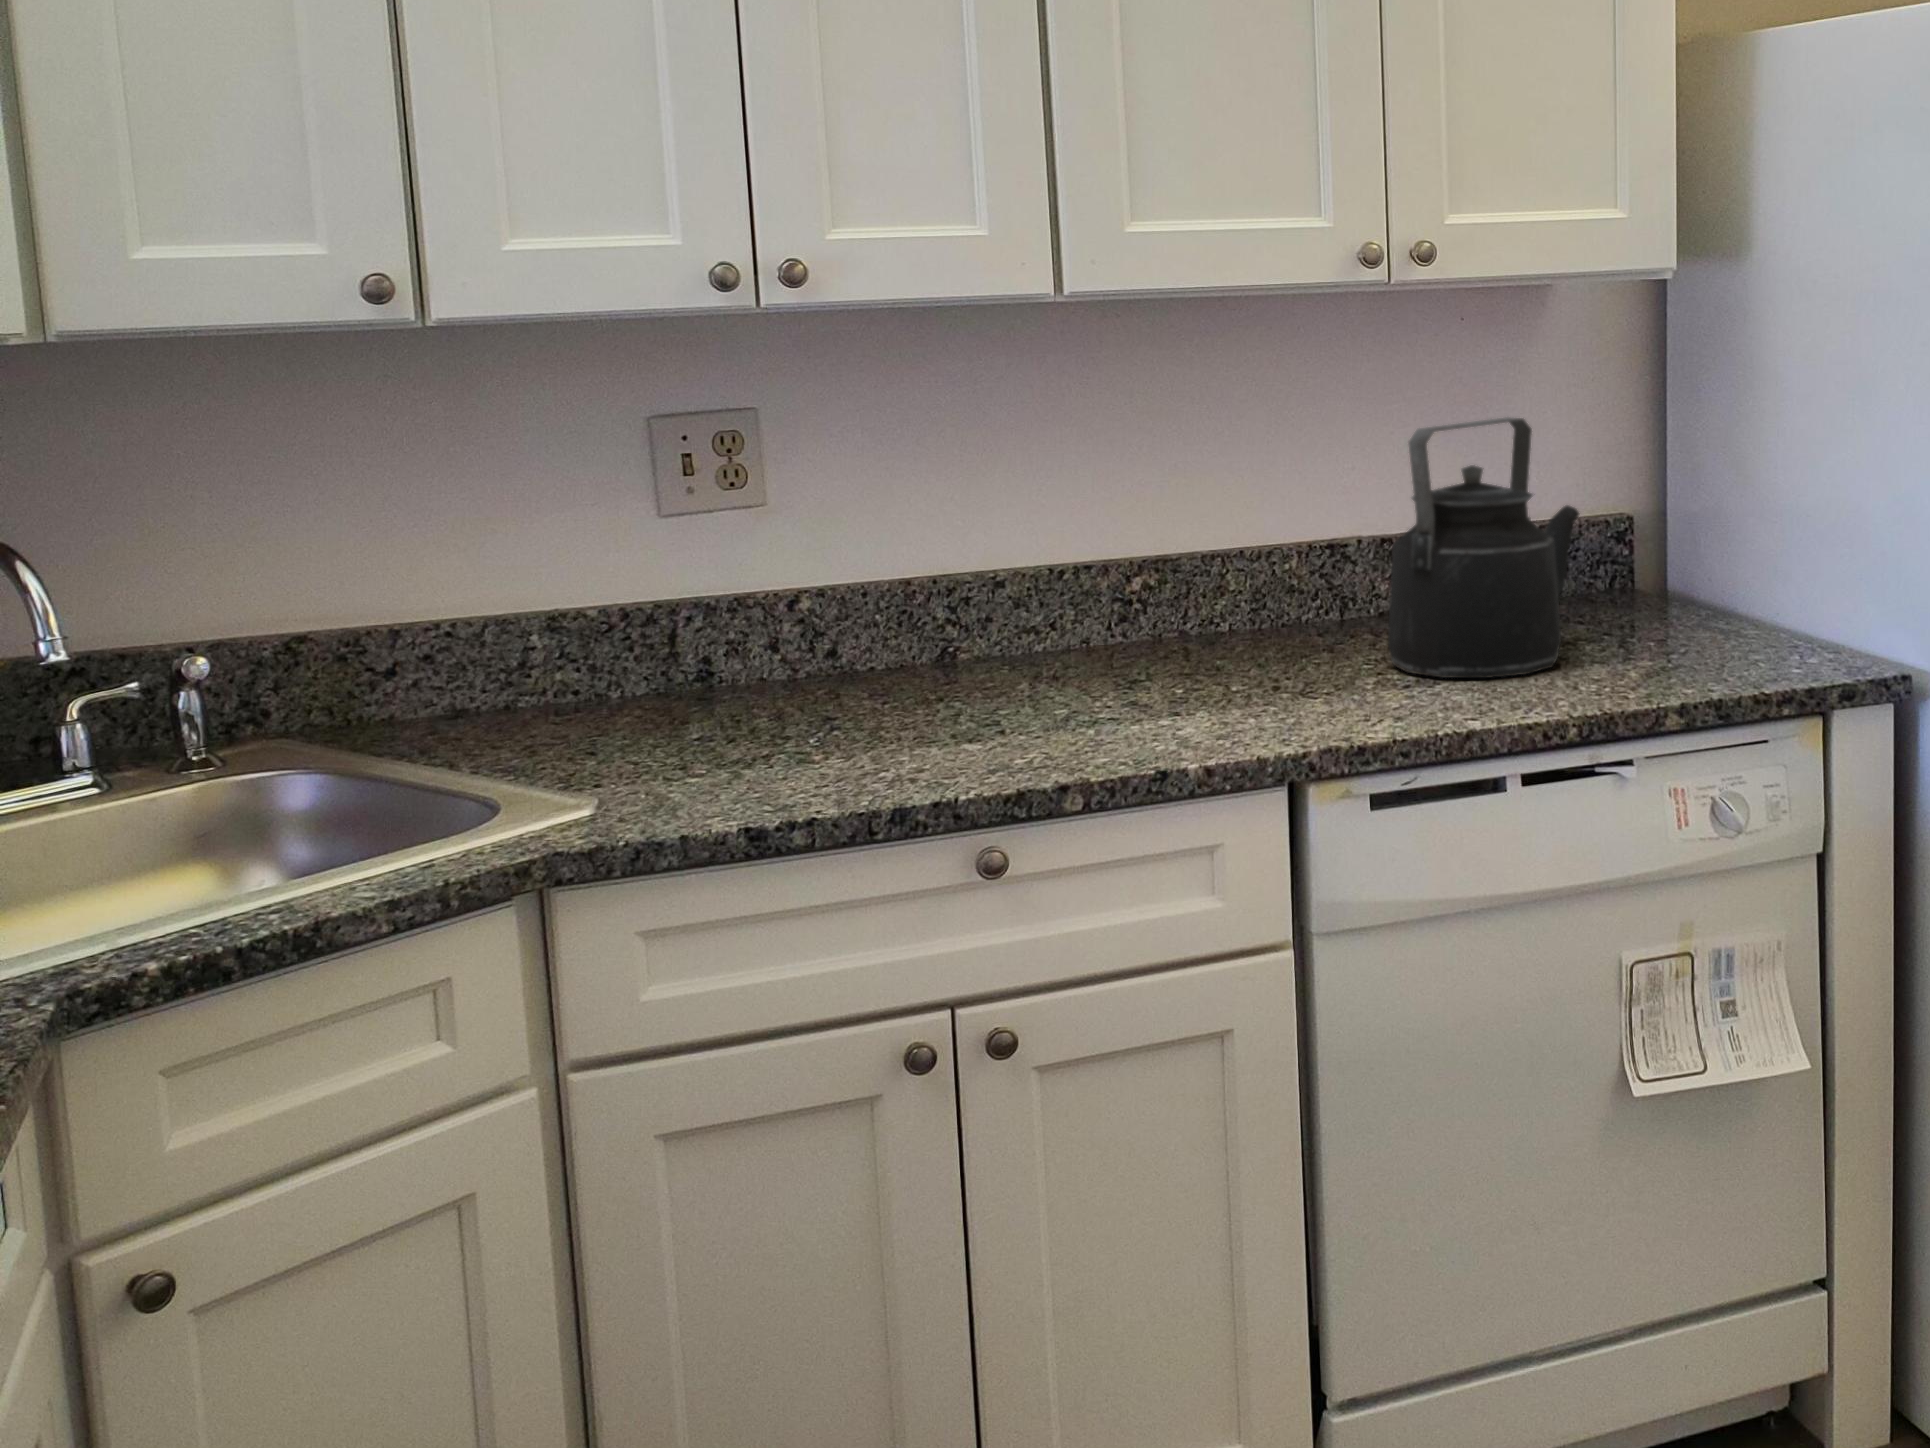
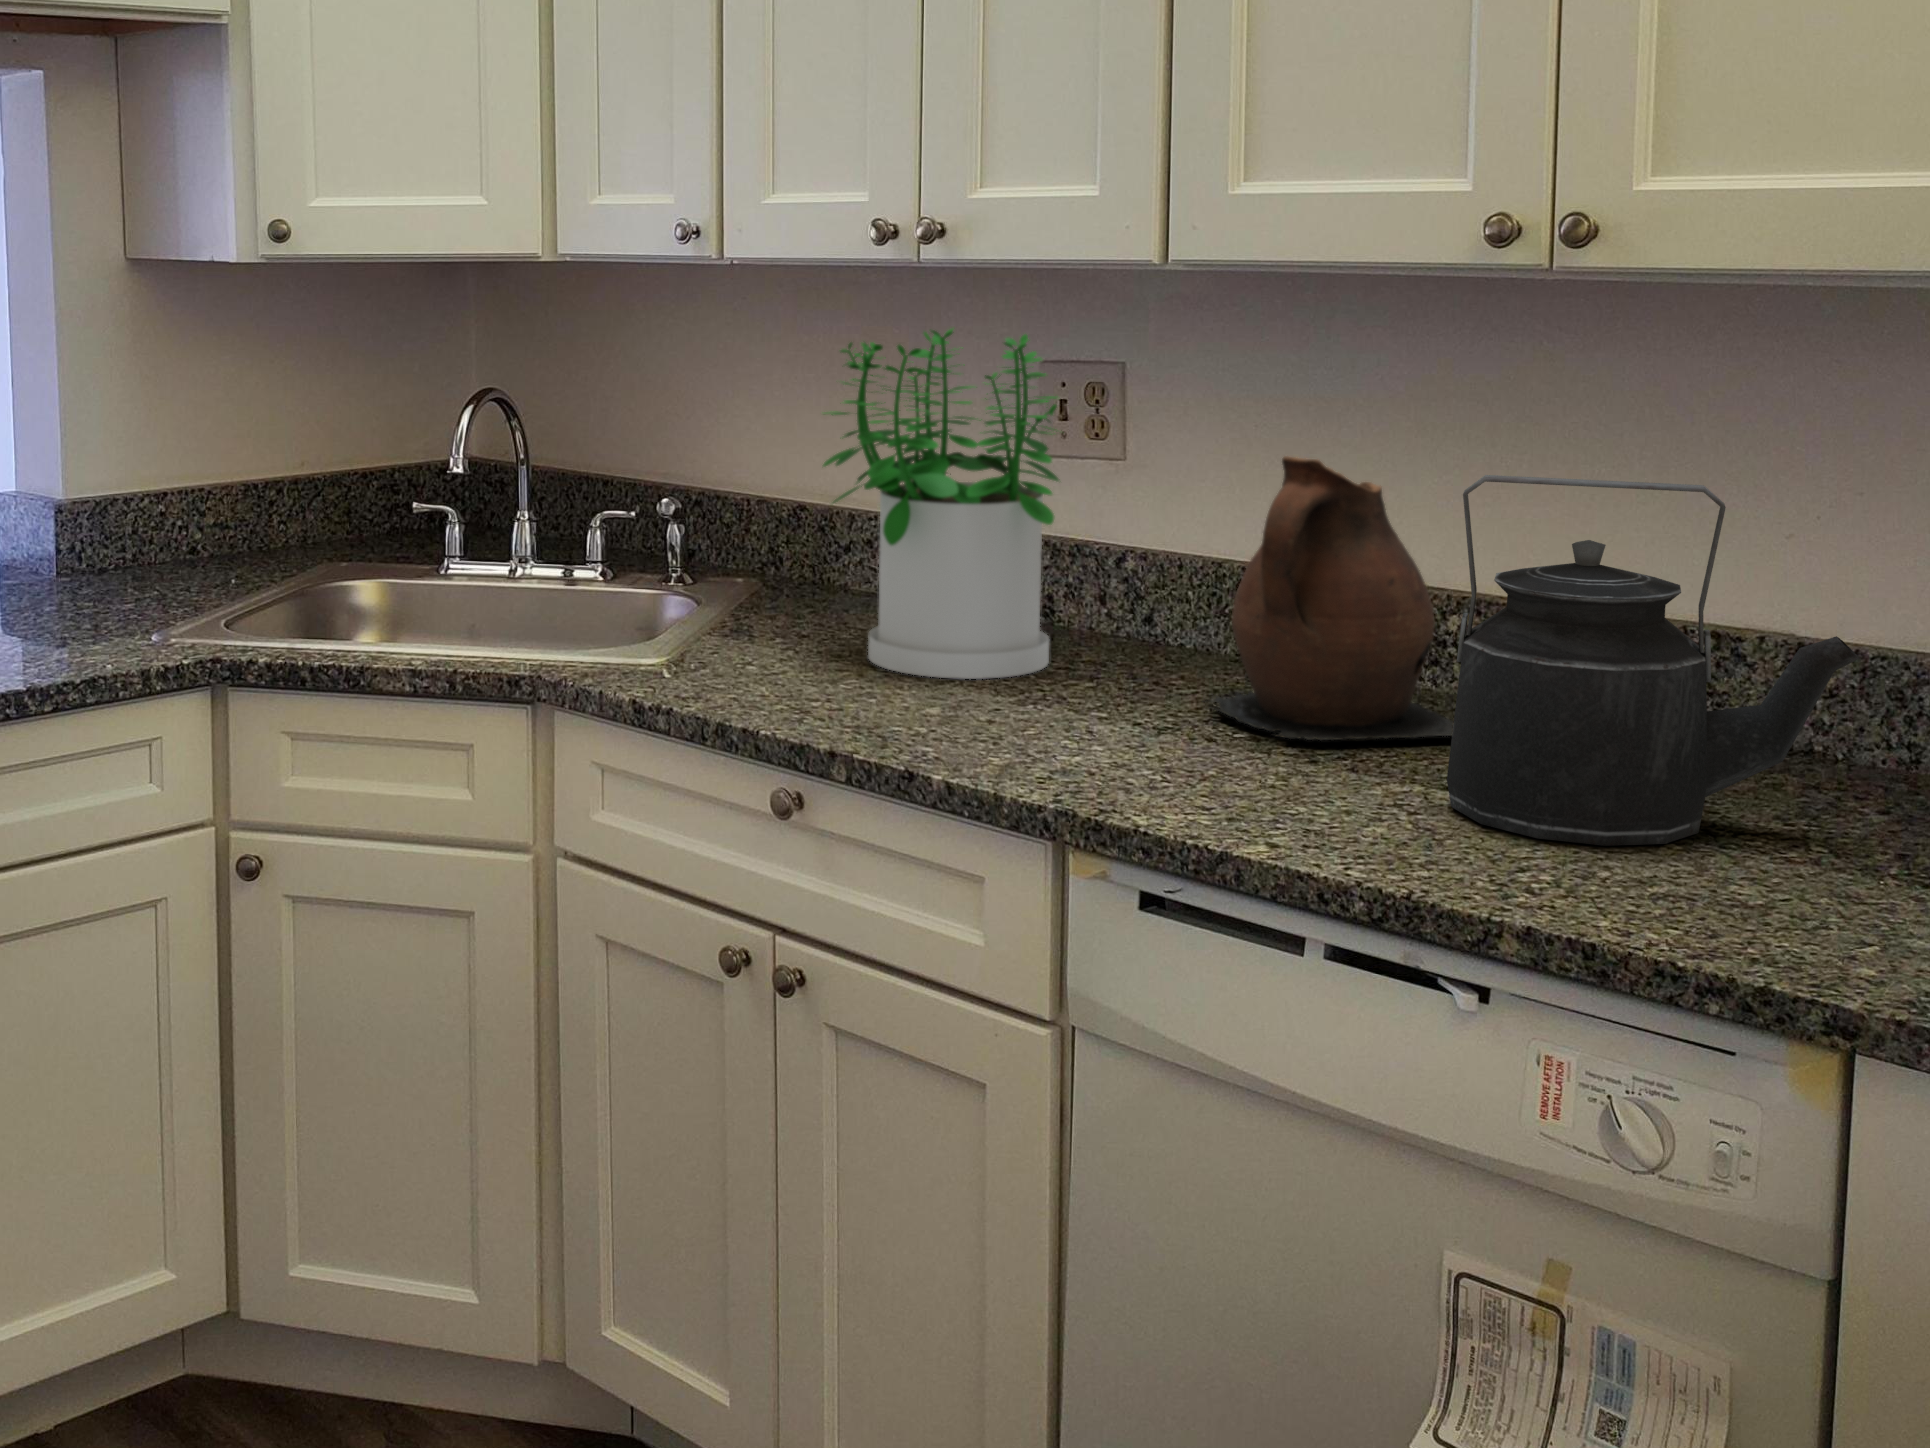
potted plant: none [607,373,920,743] -> present [823,329,1059,679]
ceramic pitcher: none [1080,447,1278,683] -> present [1211,456,1453,740]

